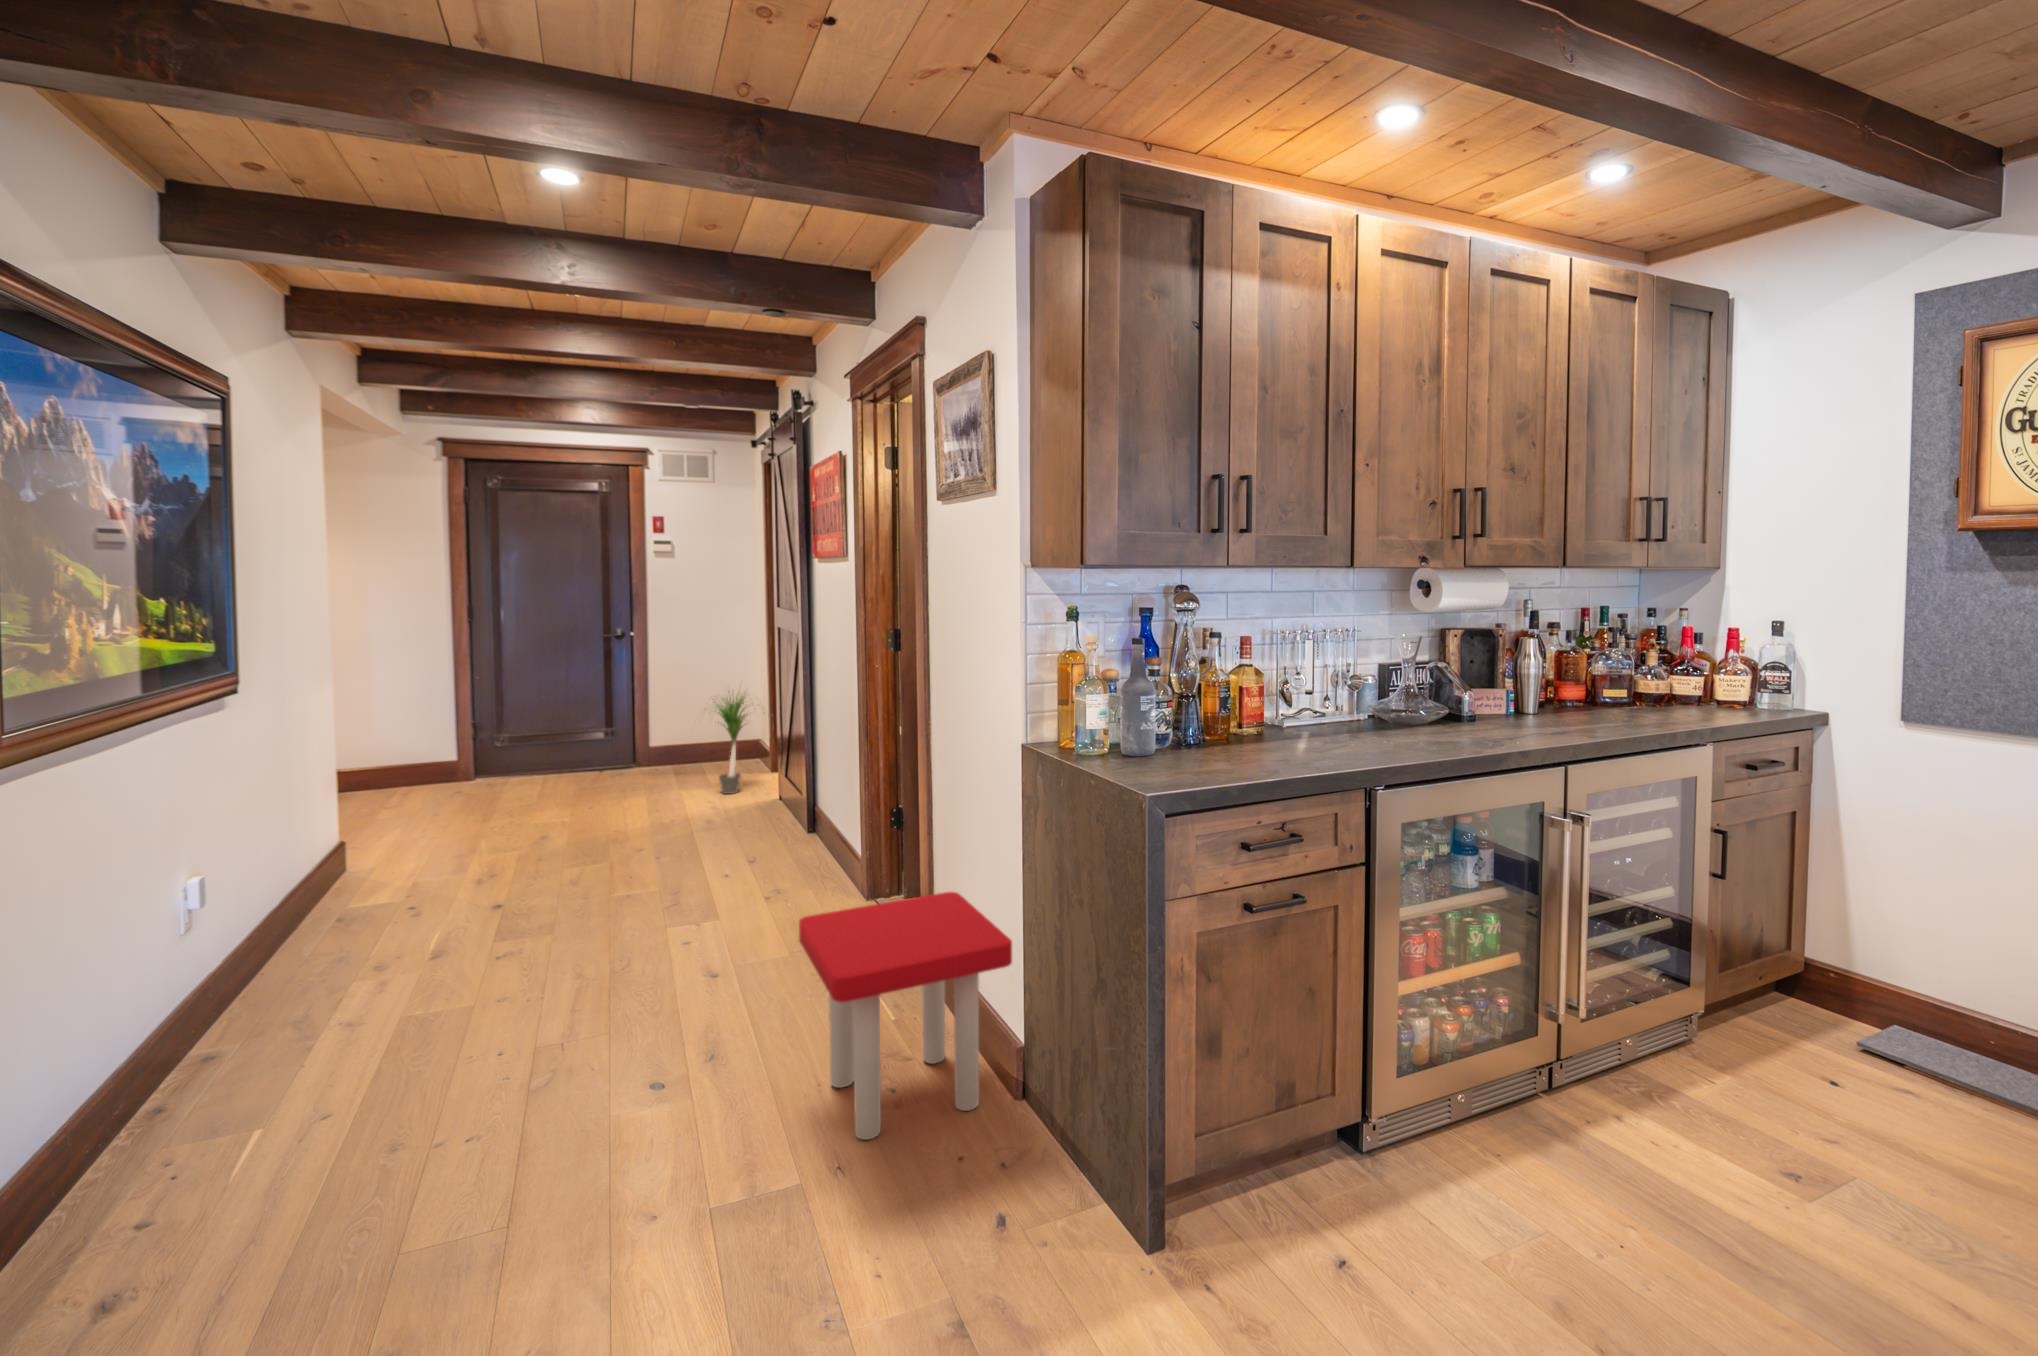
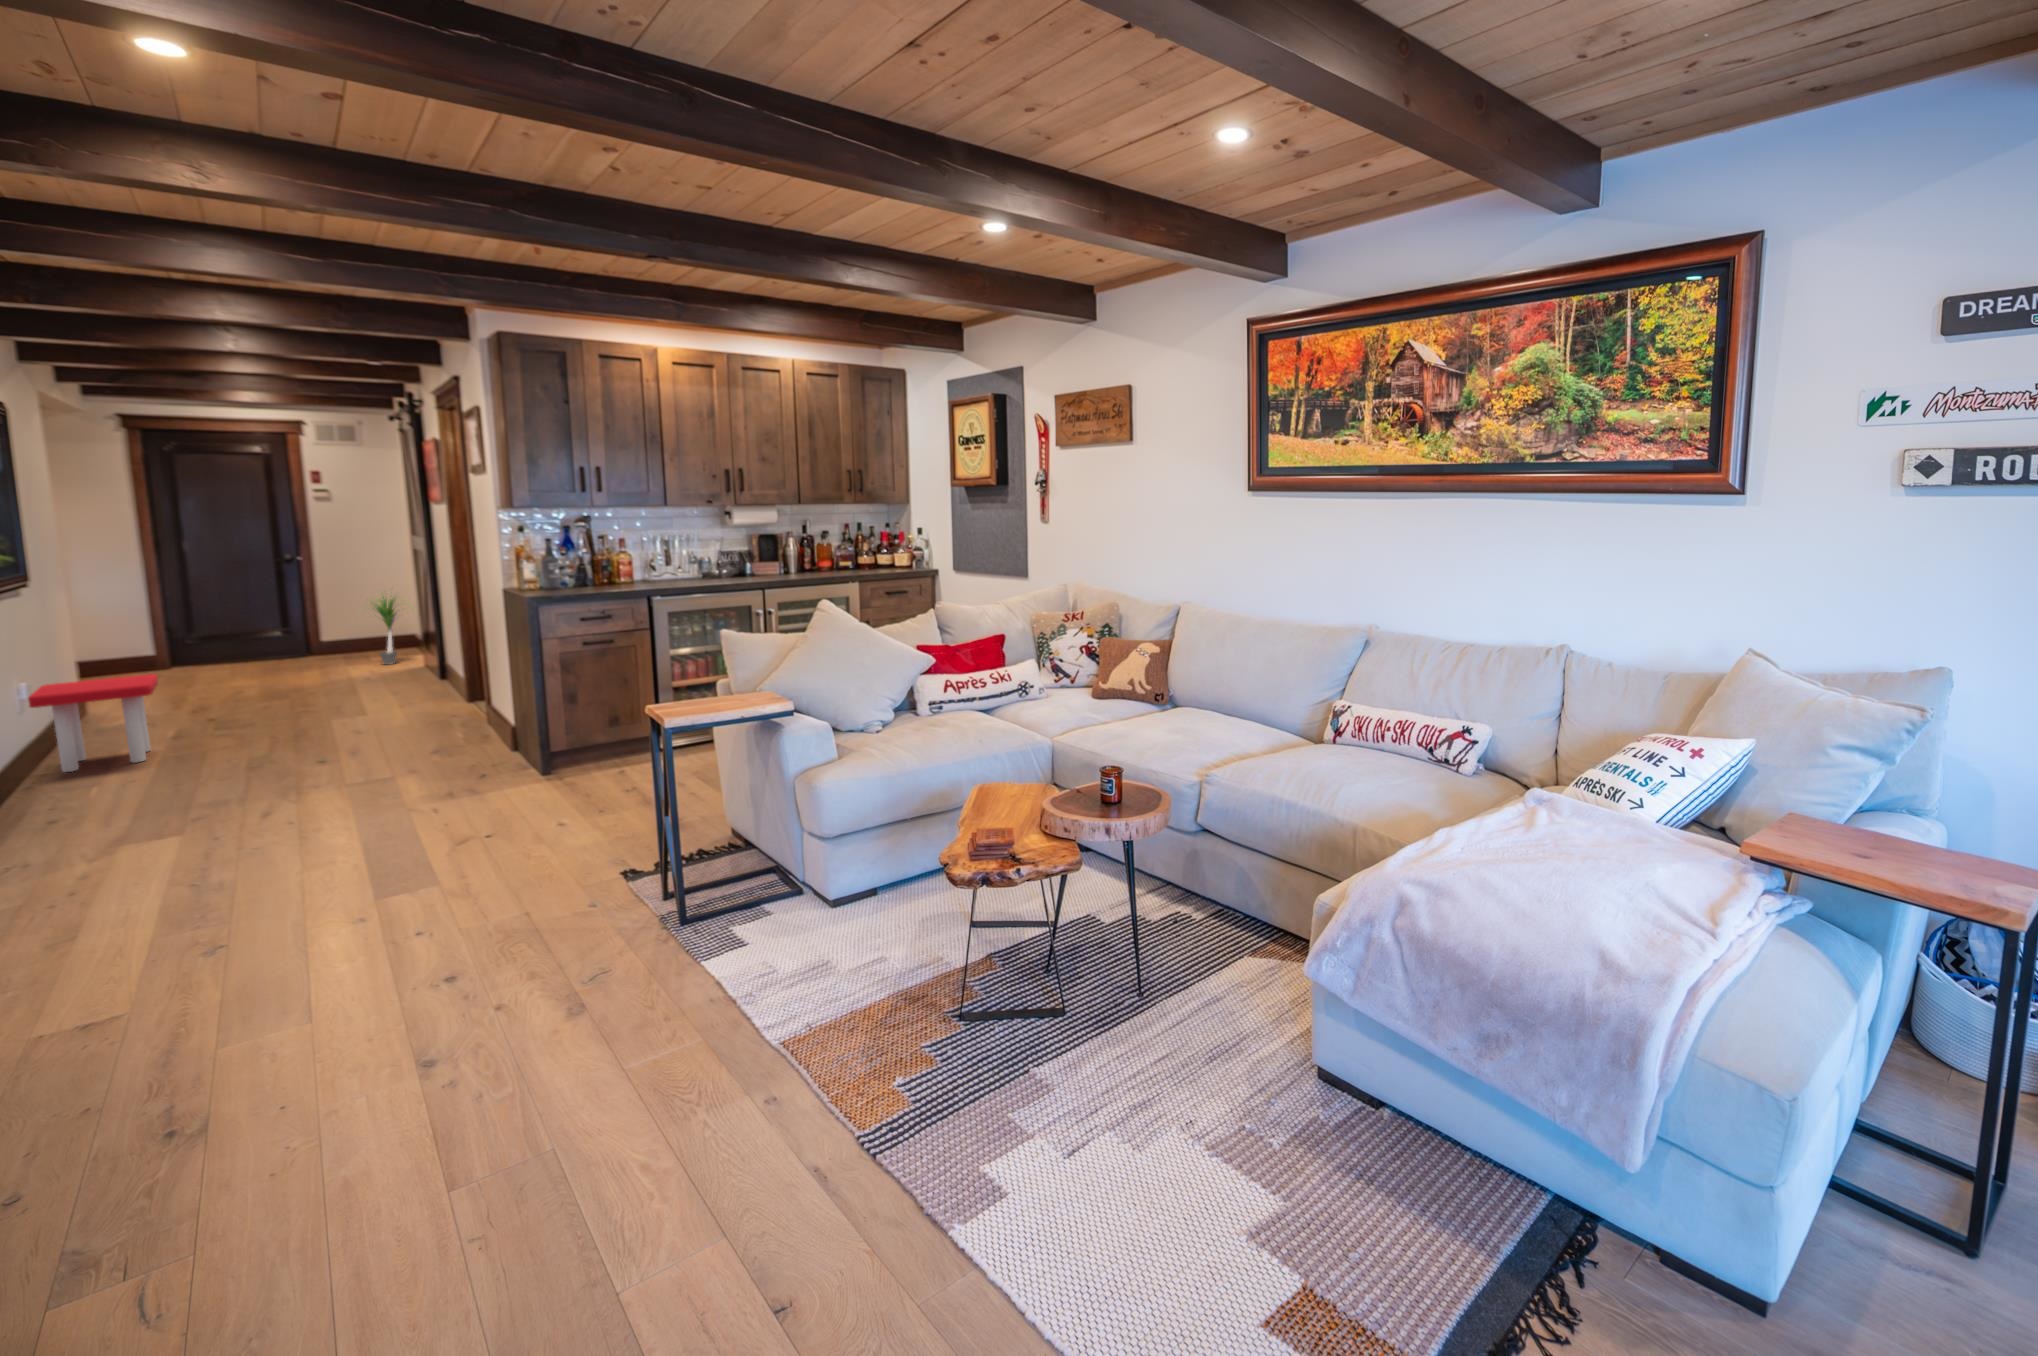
stool: present [799,892,1012,1140] -> present [28,674,158,772]

